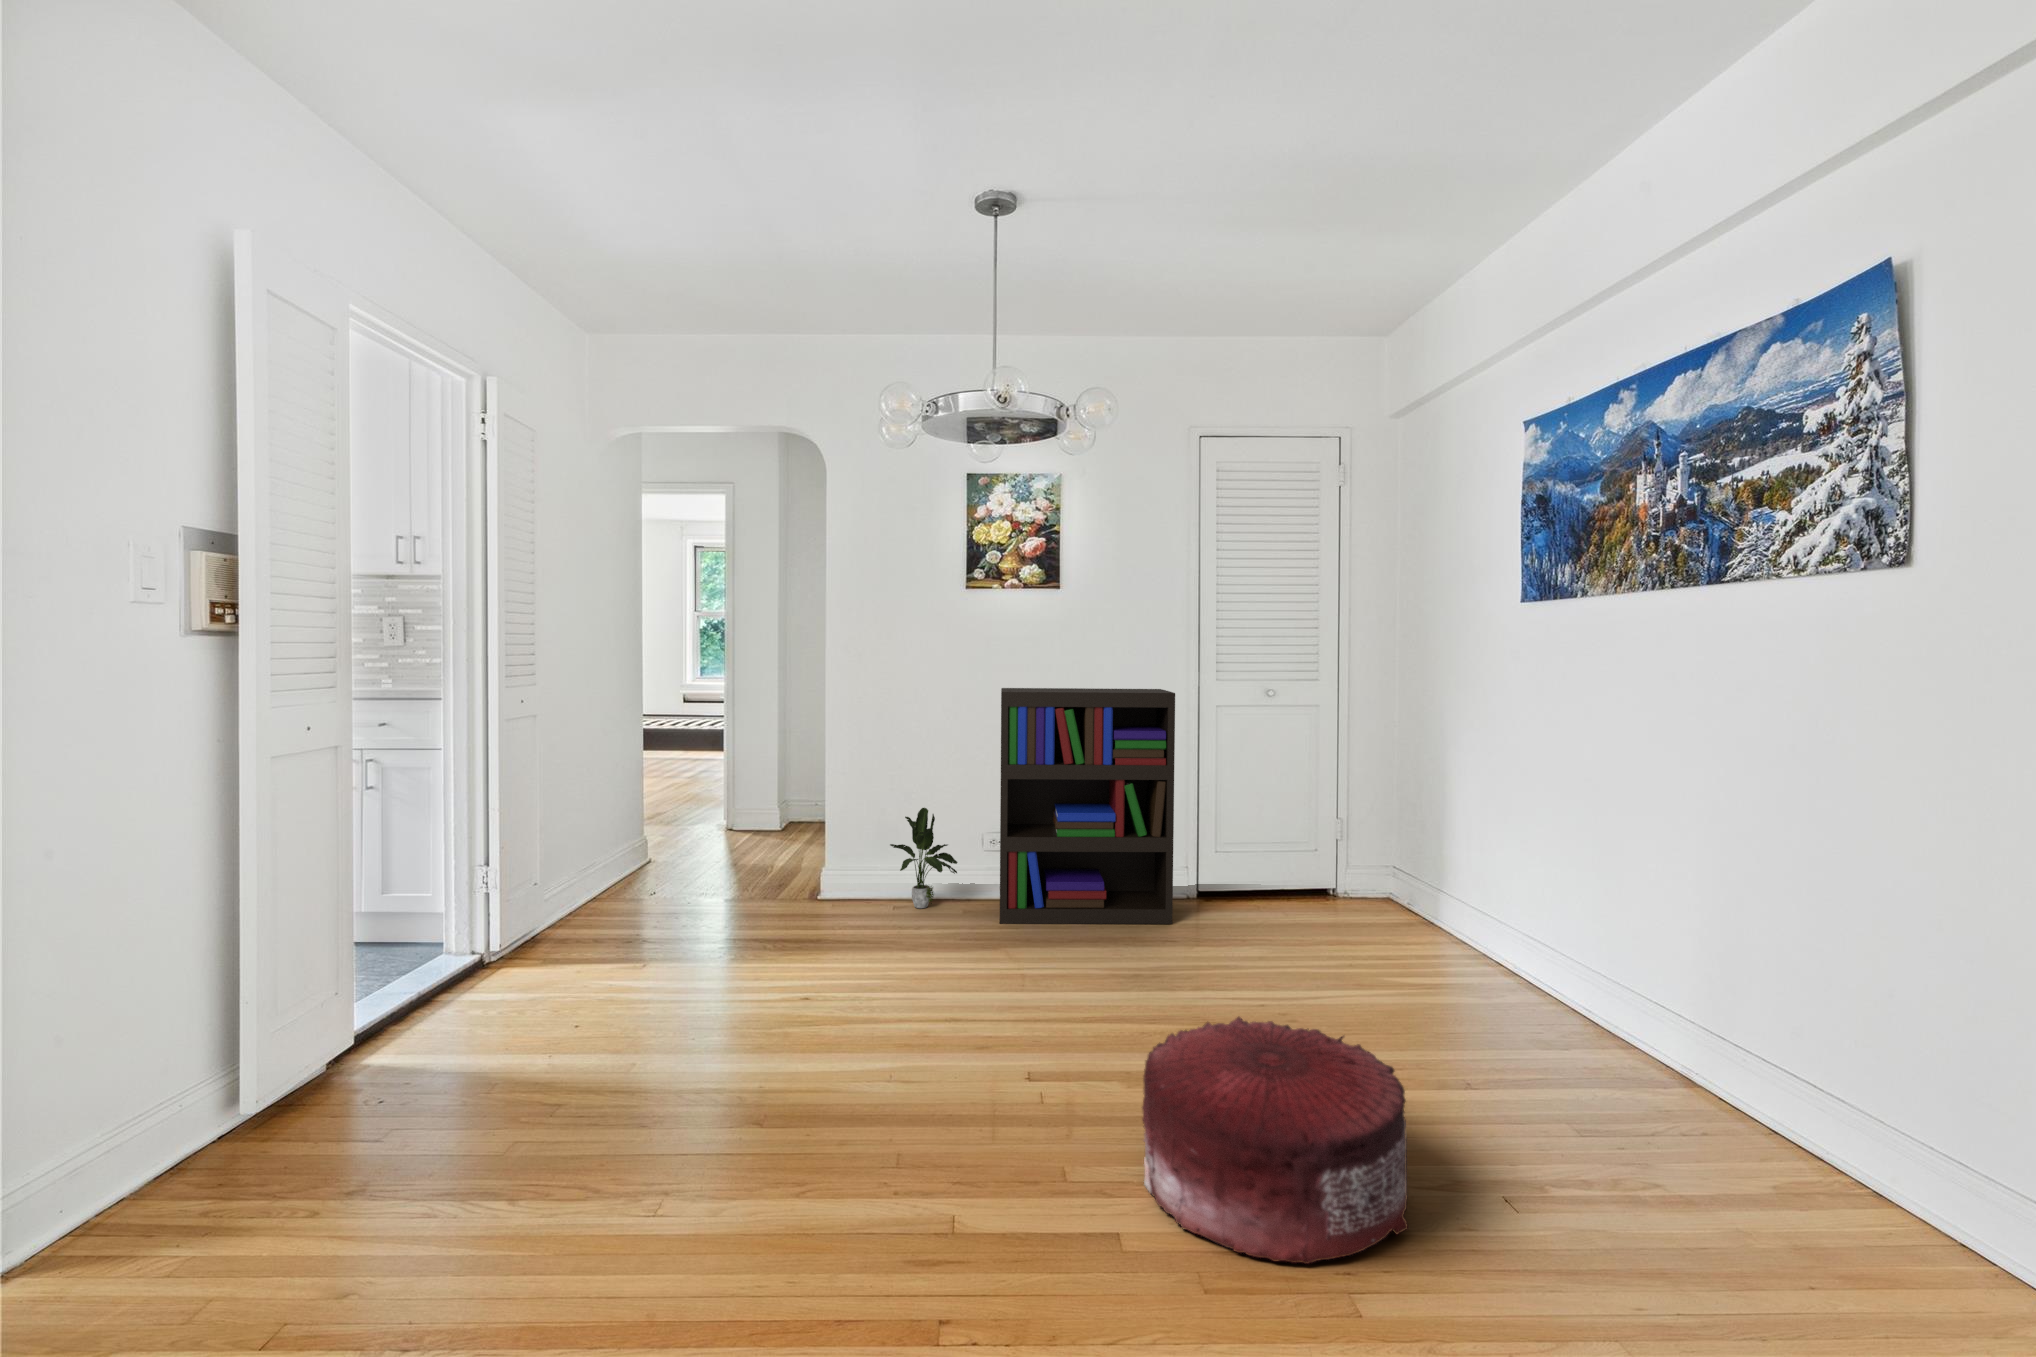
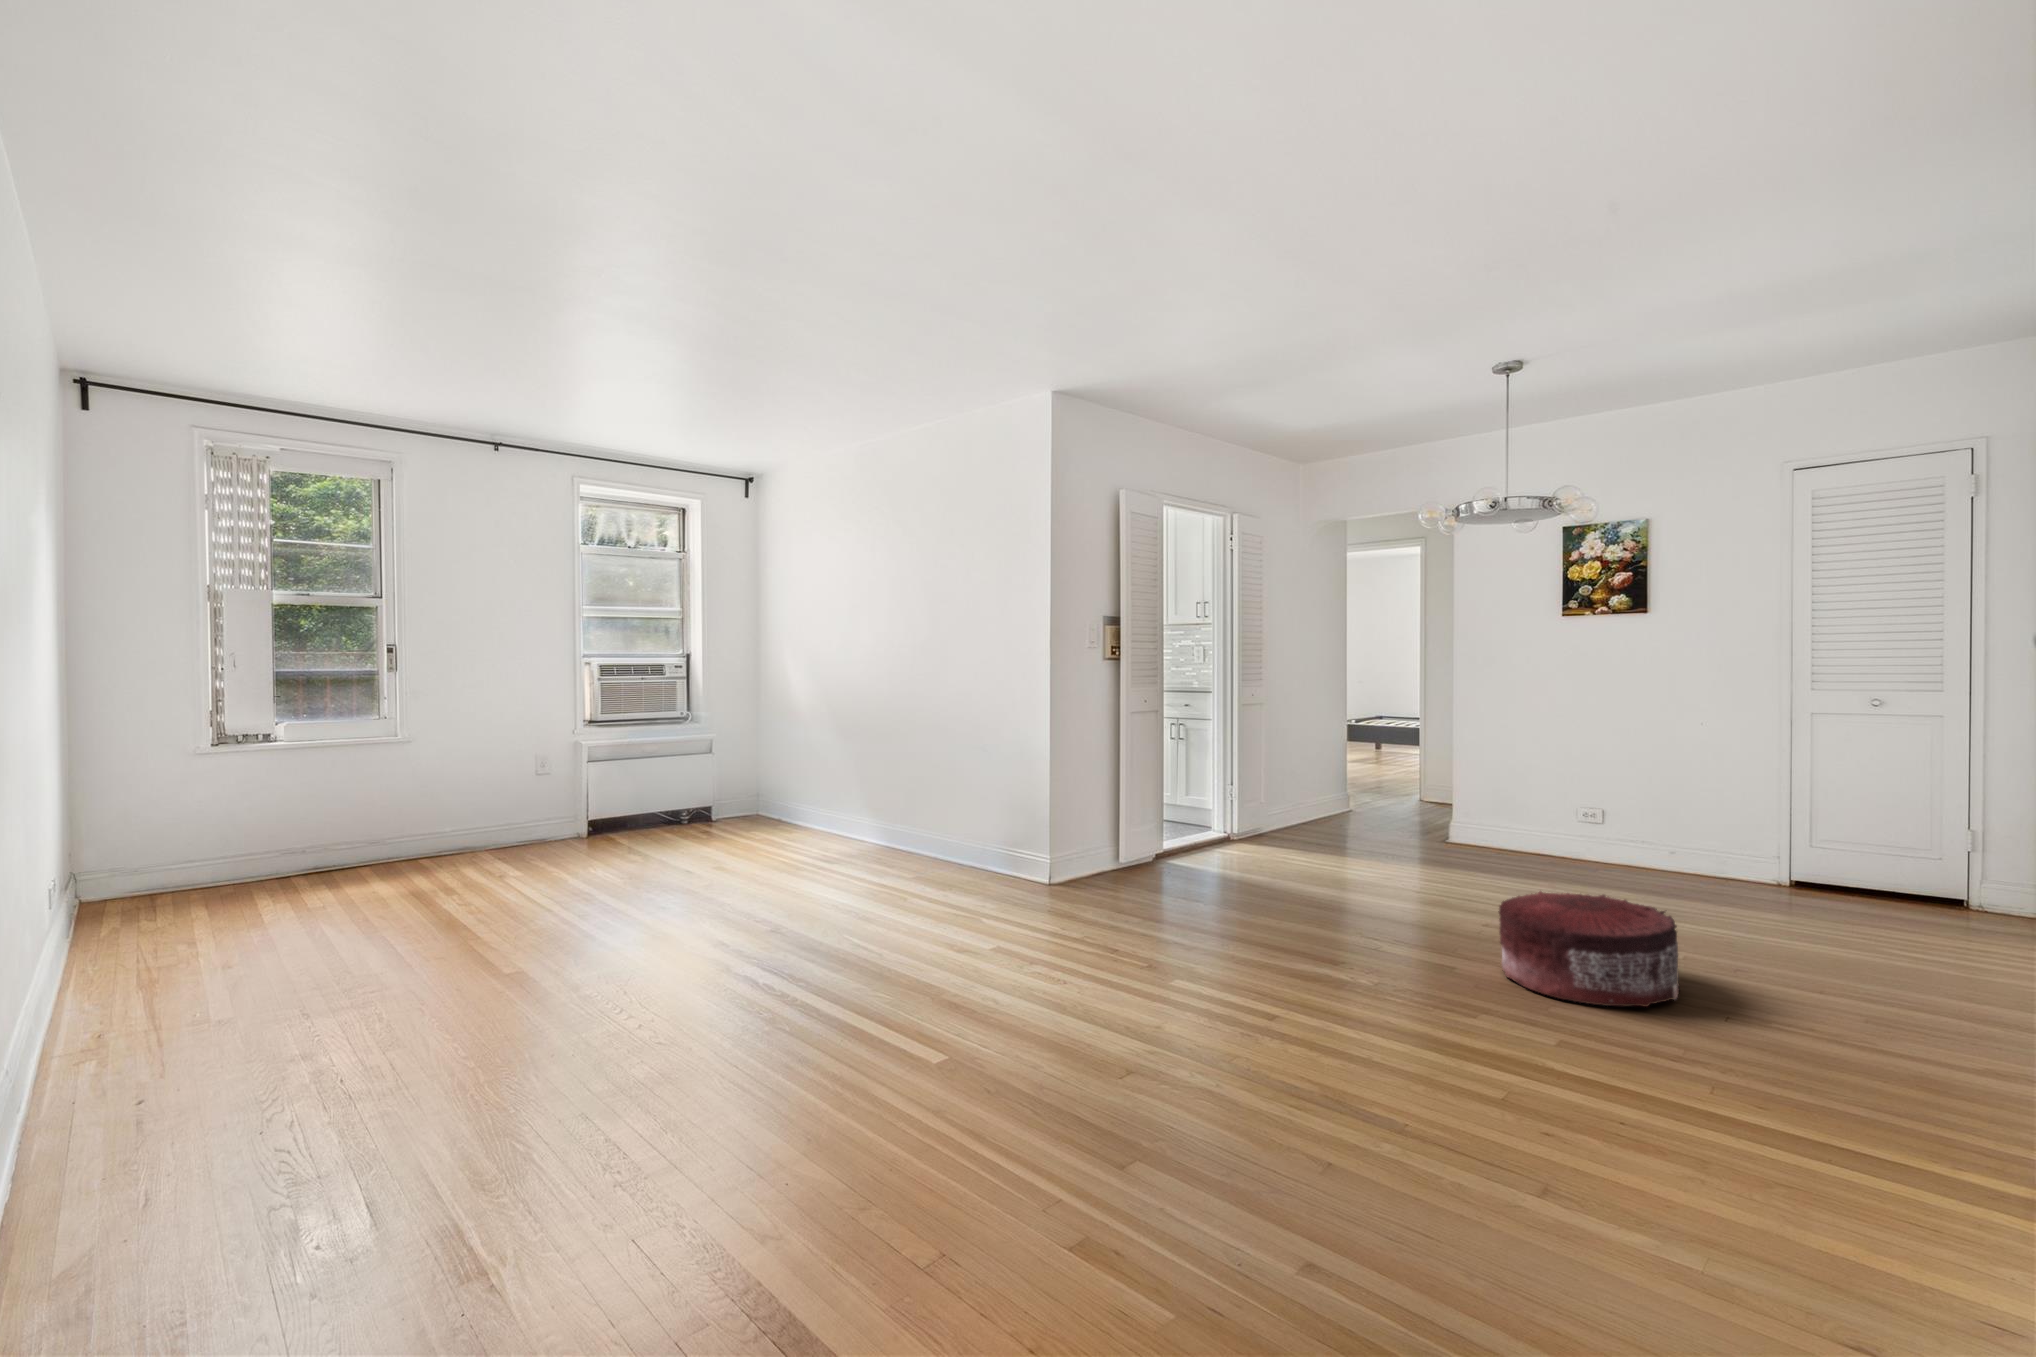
bookshelf: present [1000,688,1175,924] -> none [1571,693,1748,893]
potted plant: present [890,808,958,908] -> none [1490,781,1551,855]

